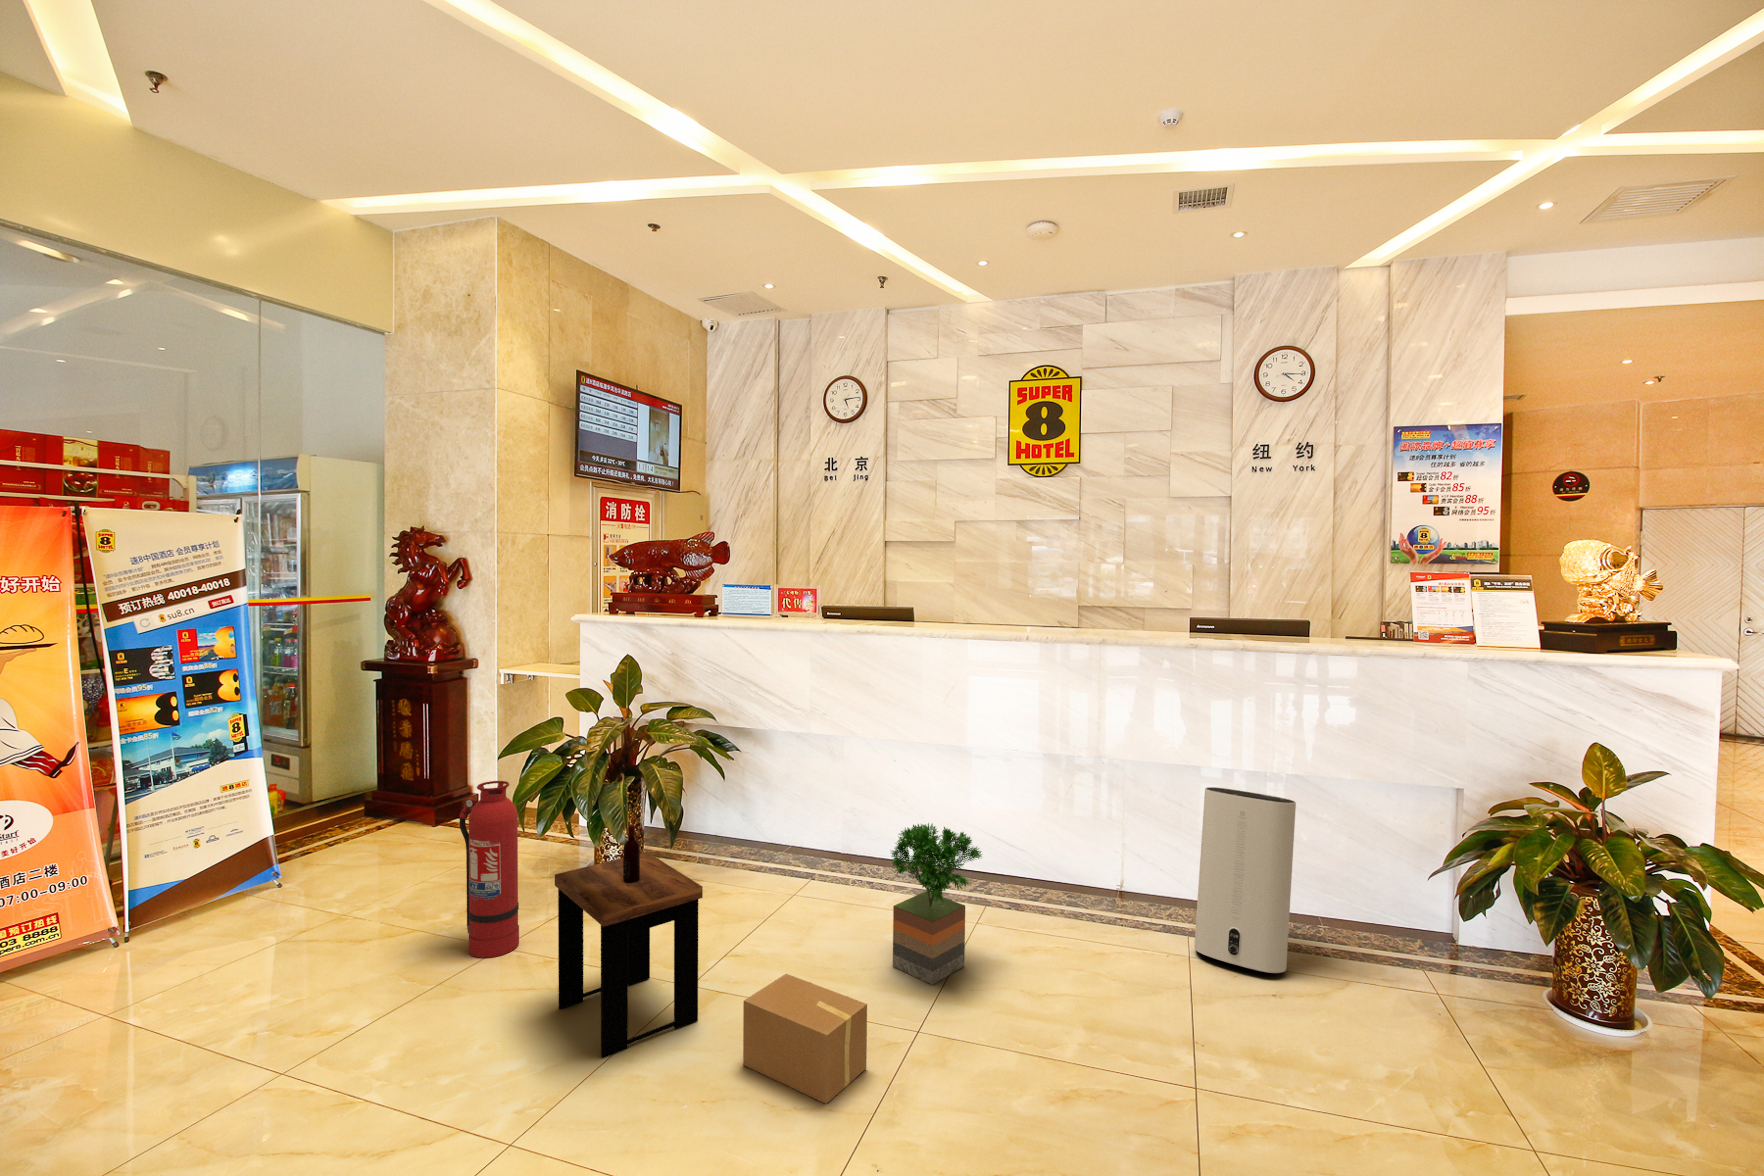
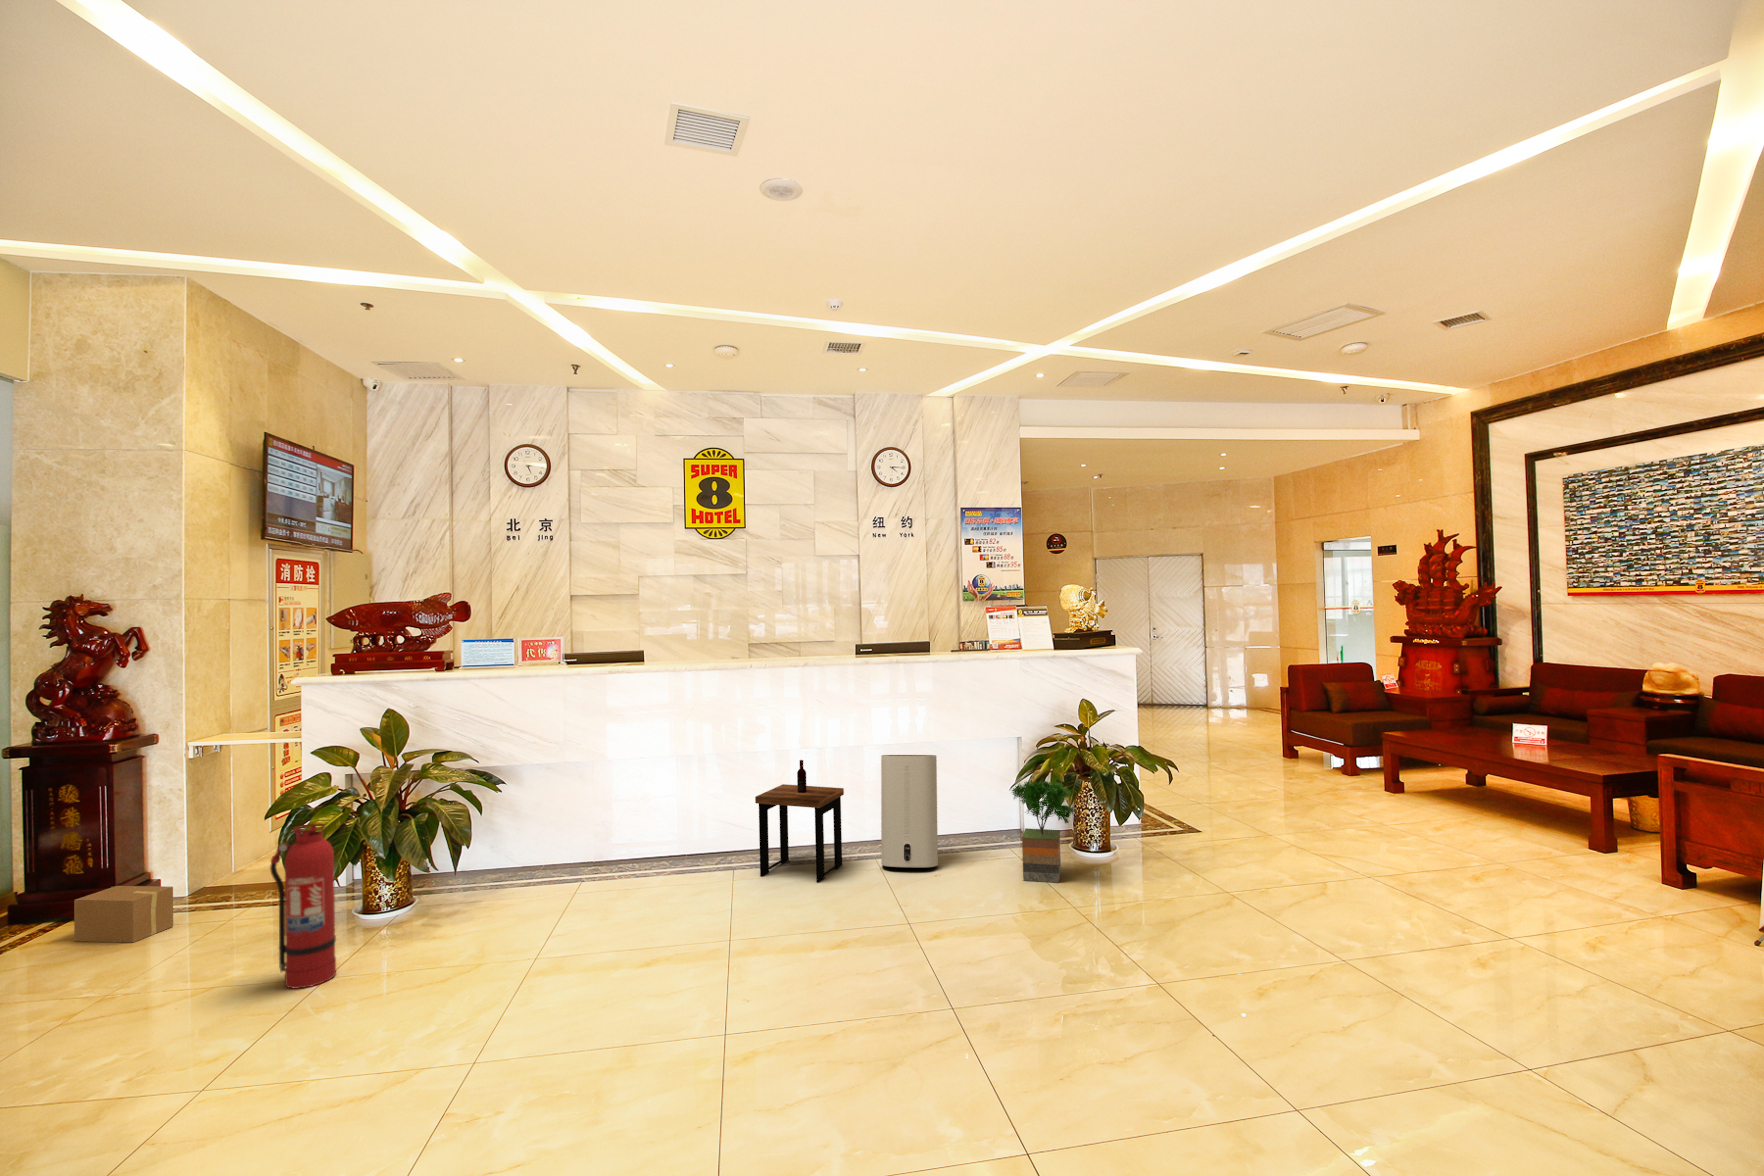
potted tree: present [892,823,982,985] -> present [1012,780,1075,883]
side table: present [555,824,703,1058] -> present [755,760,844,883]
cardboard box: present [743,974,867,1104] -> present [74,886,173,943]

